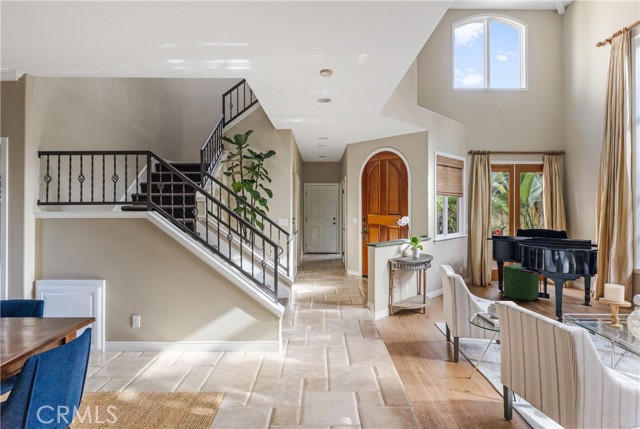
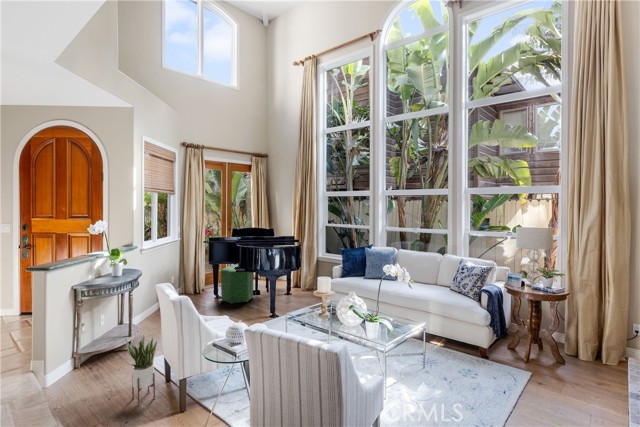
potted plant: none [419,294,440,342] -> present [125,335,157,405]

